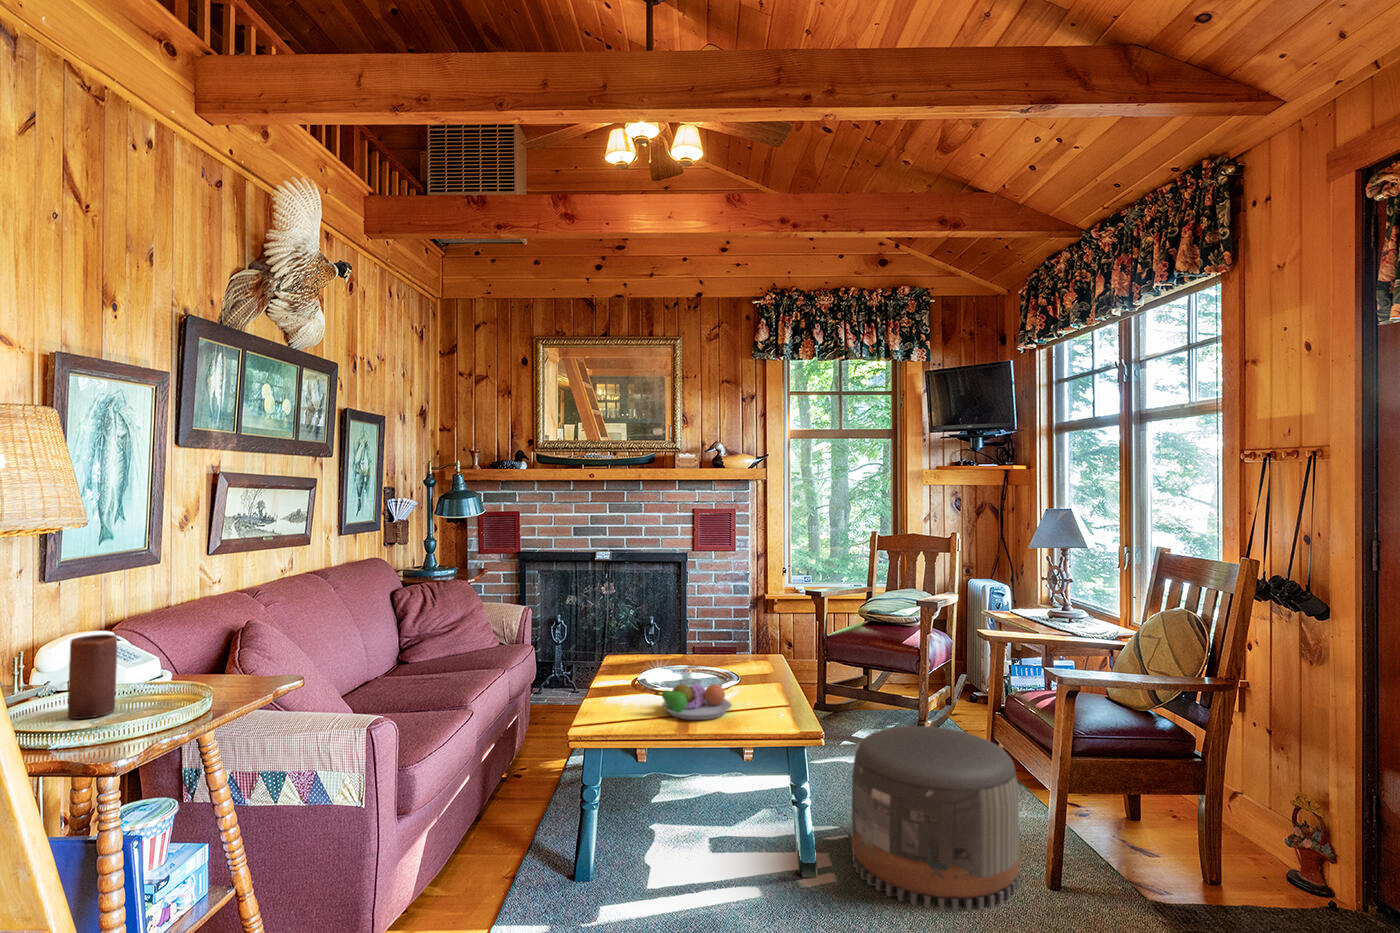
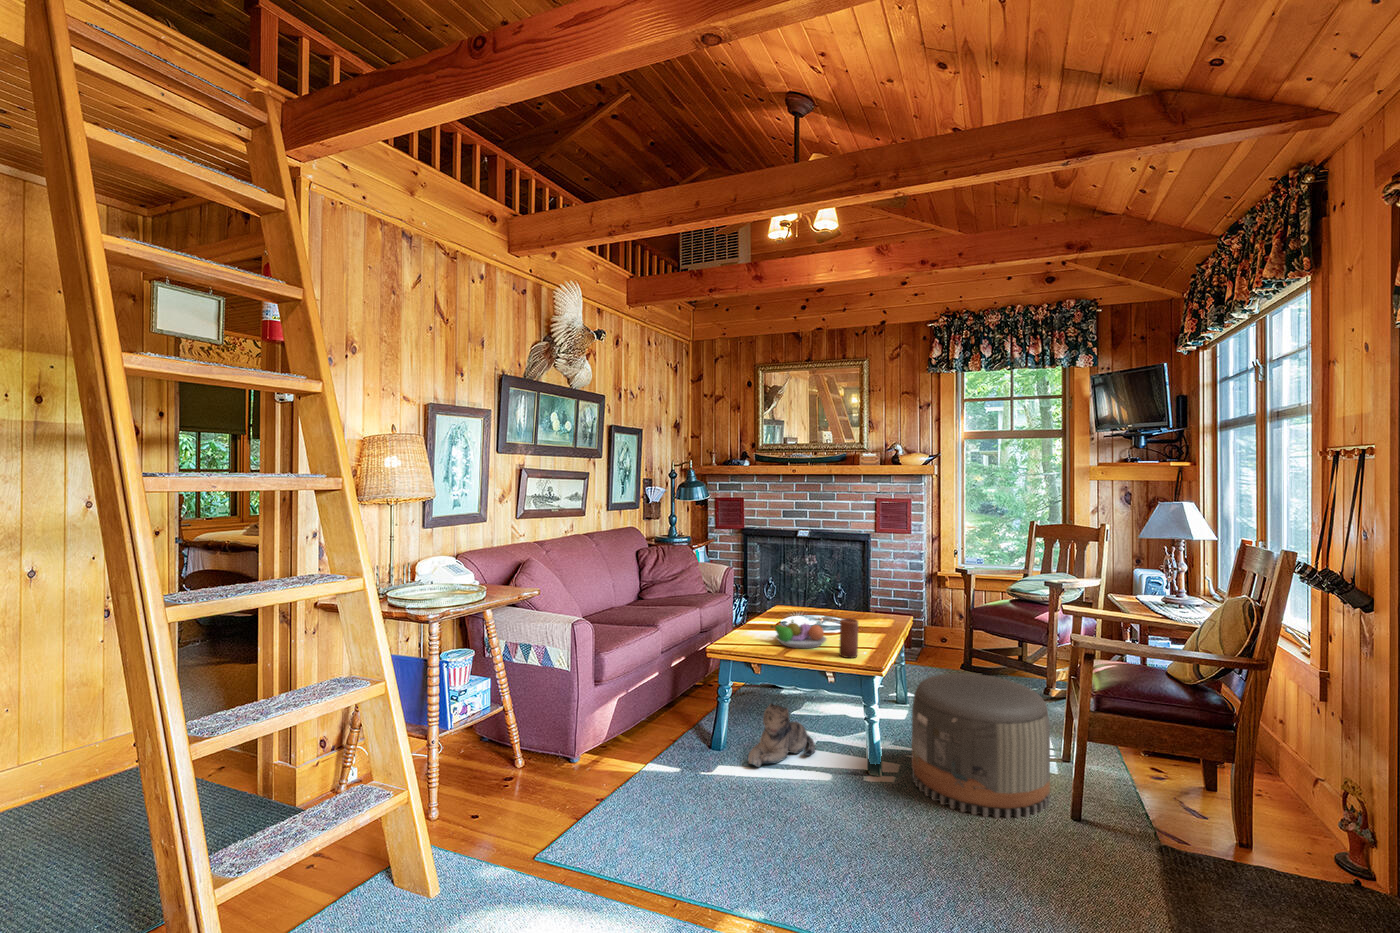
candle: present [68,634,117,719] -> present [839,618,858,658]
plush toy: none [640,803,721,901] -> present [748,704,815,767]

